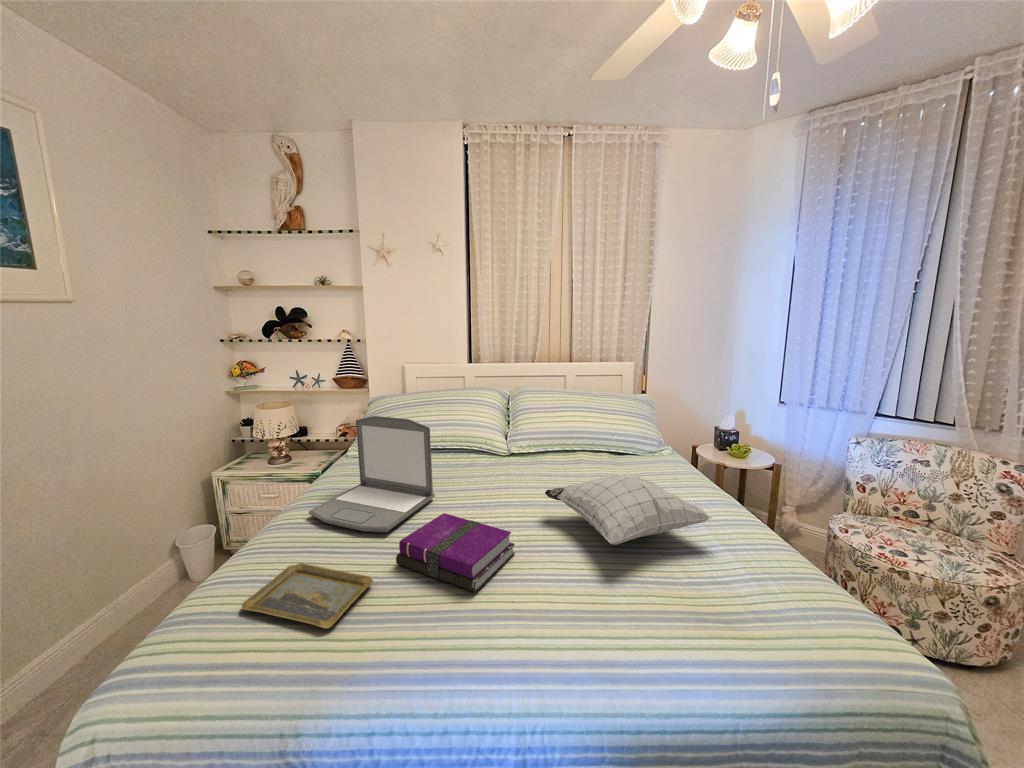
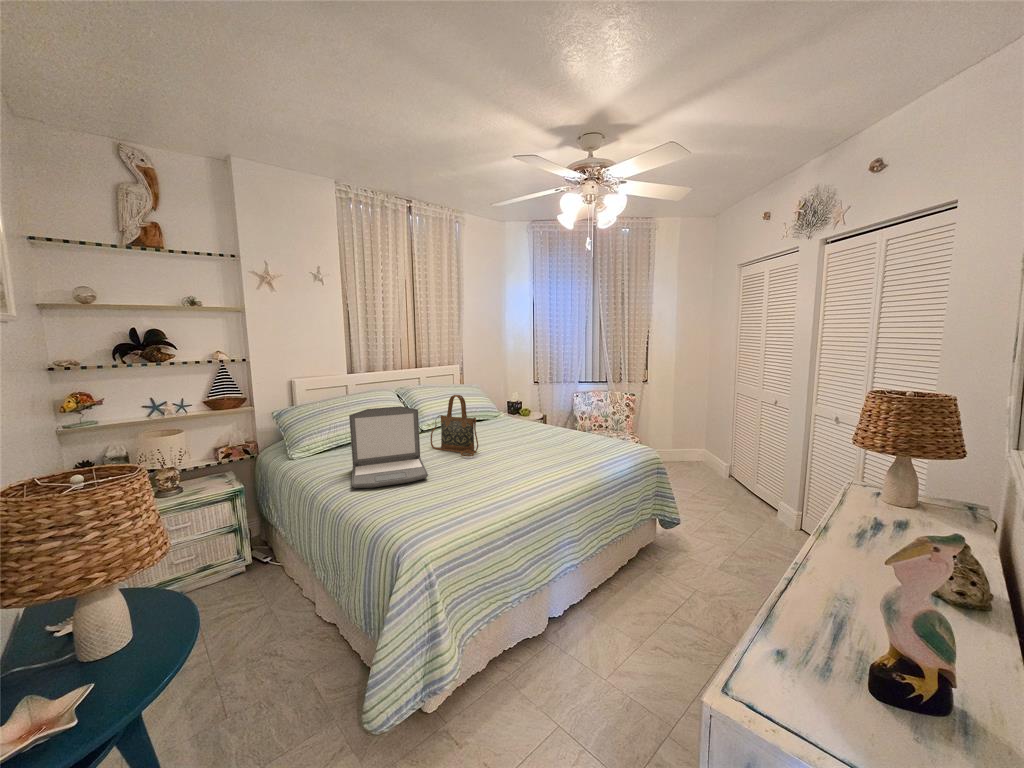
handbag: none [482,412,525,516] -> present [431,395,478,456]
pillow: present [545,475,712,545] -> none [493,417,573,446]
notebook: present [396,513,515,592] -> none [455,452,516,485]
tray: present [241,563,373,628] -> none [402,490,479,524]

